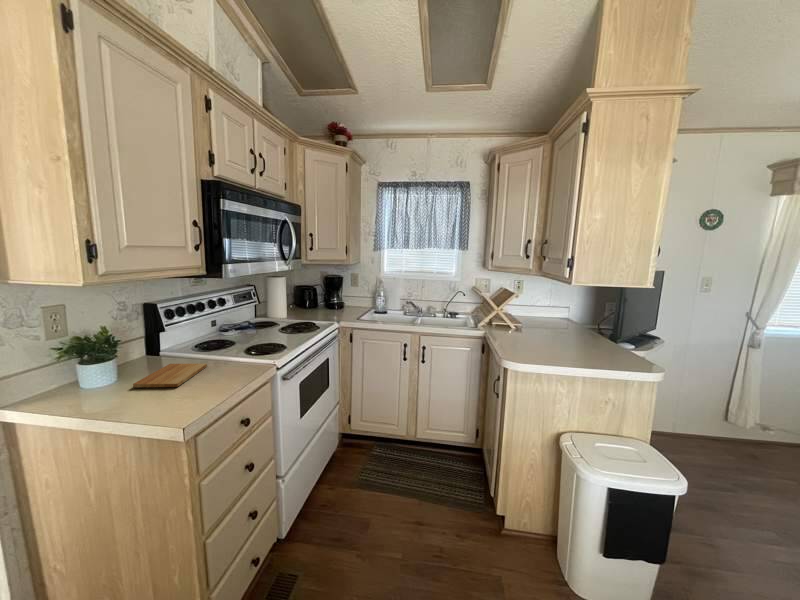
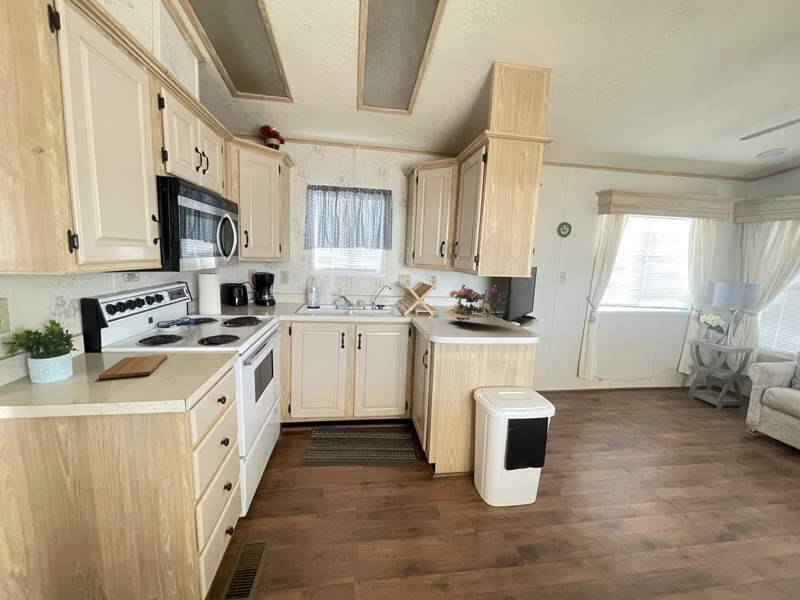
flower arrangement: none [524,294,601,342] -> present [444,285,497,322]

